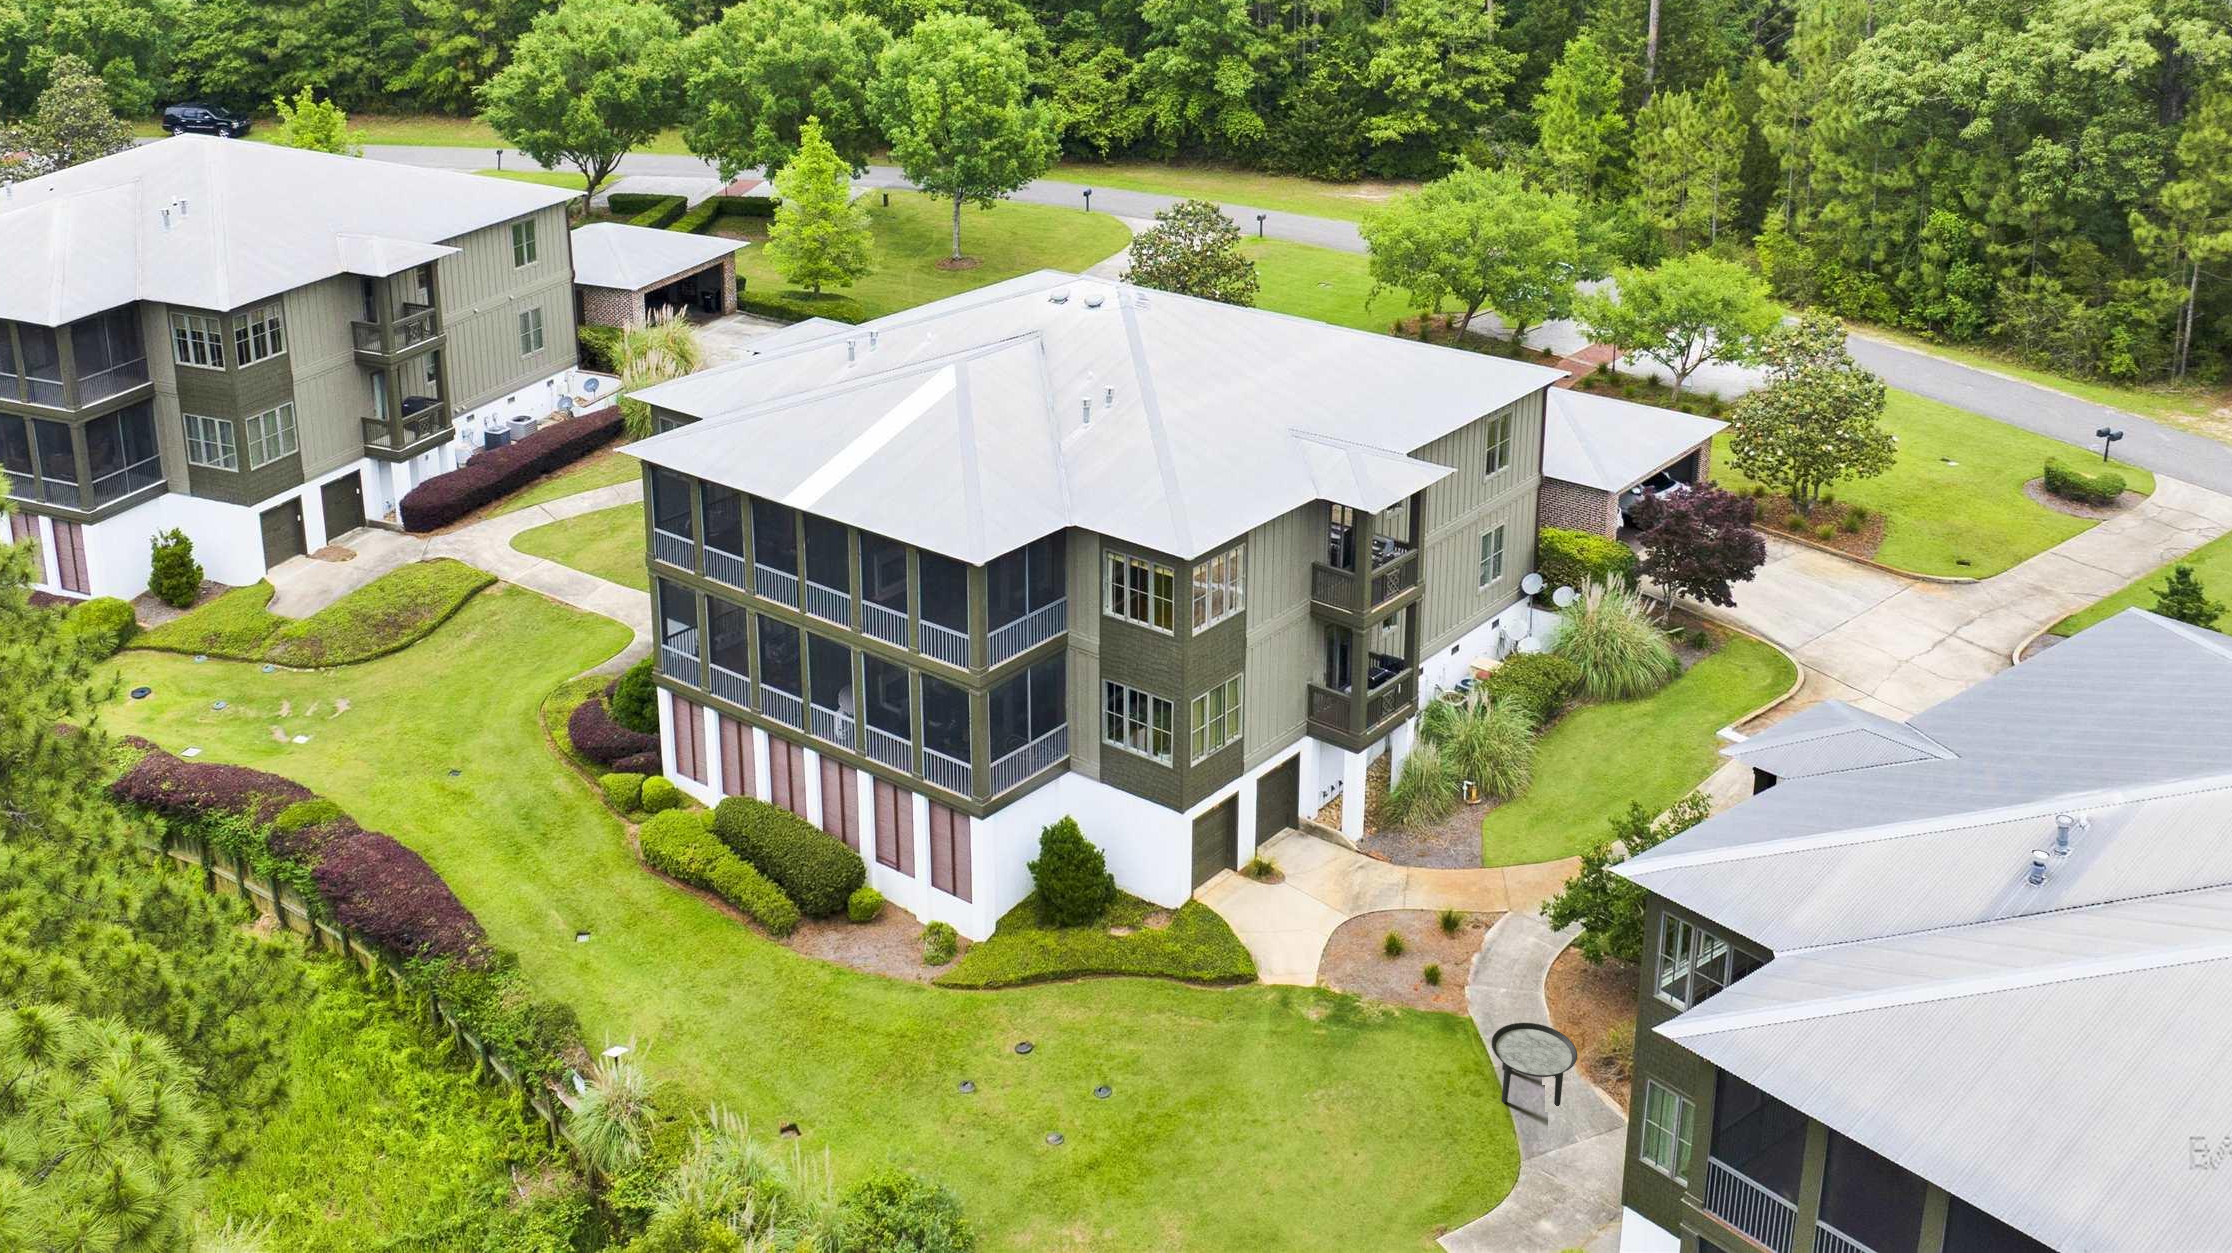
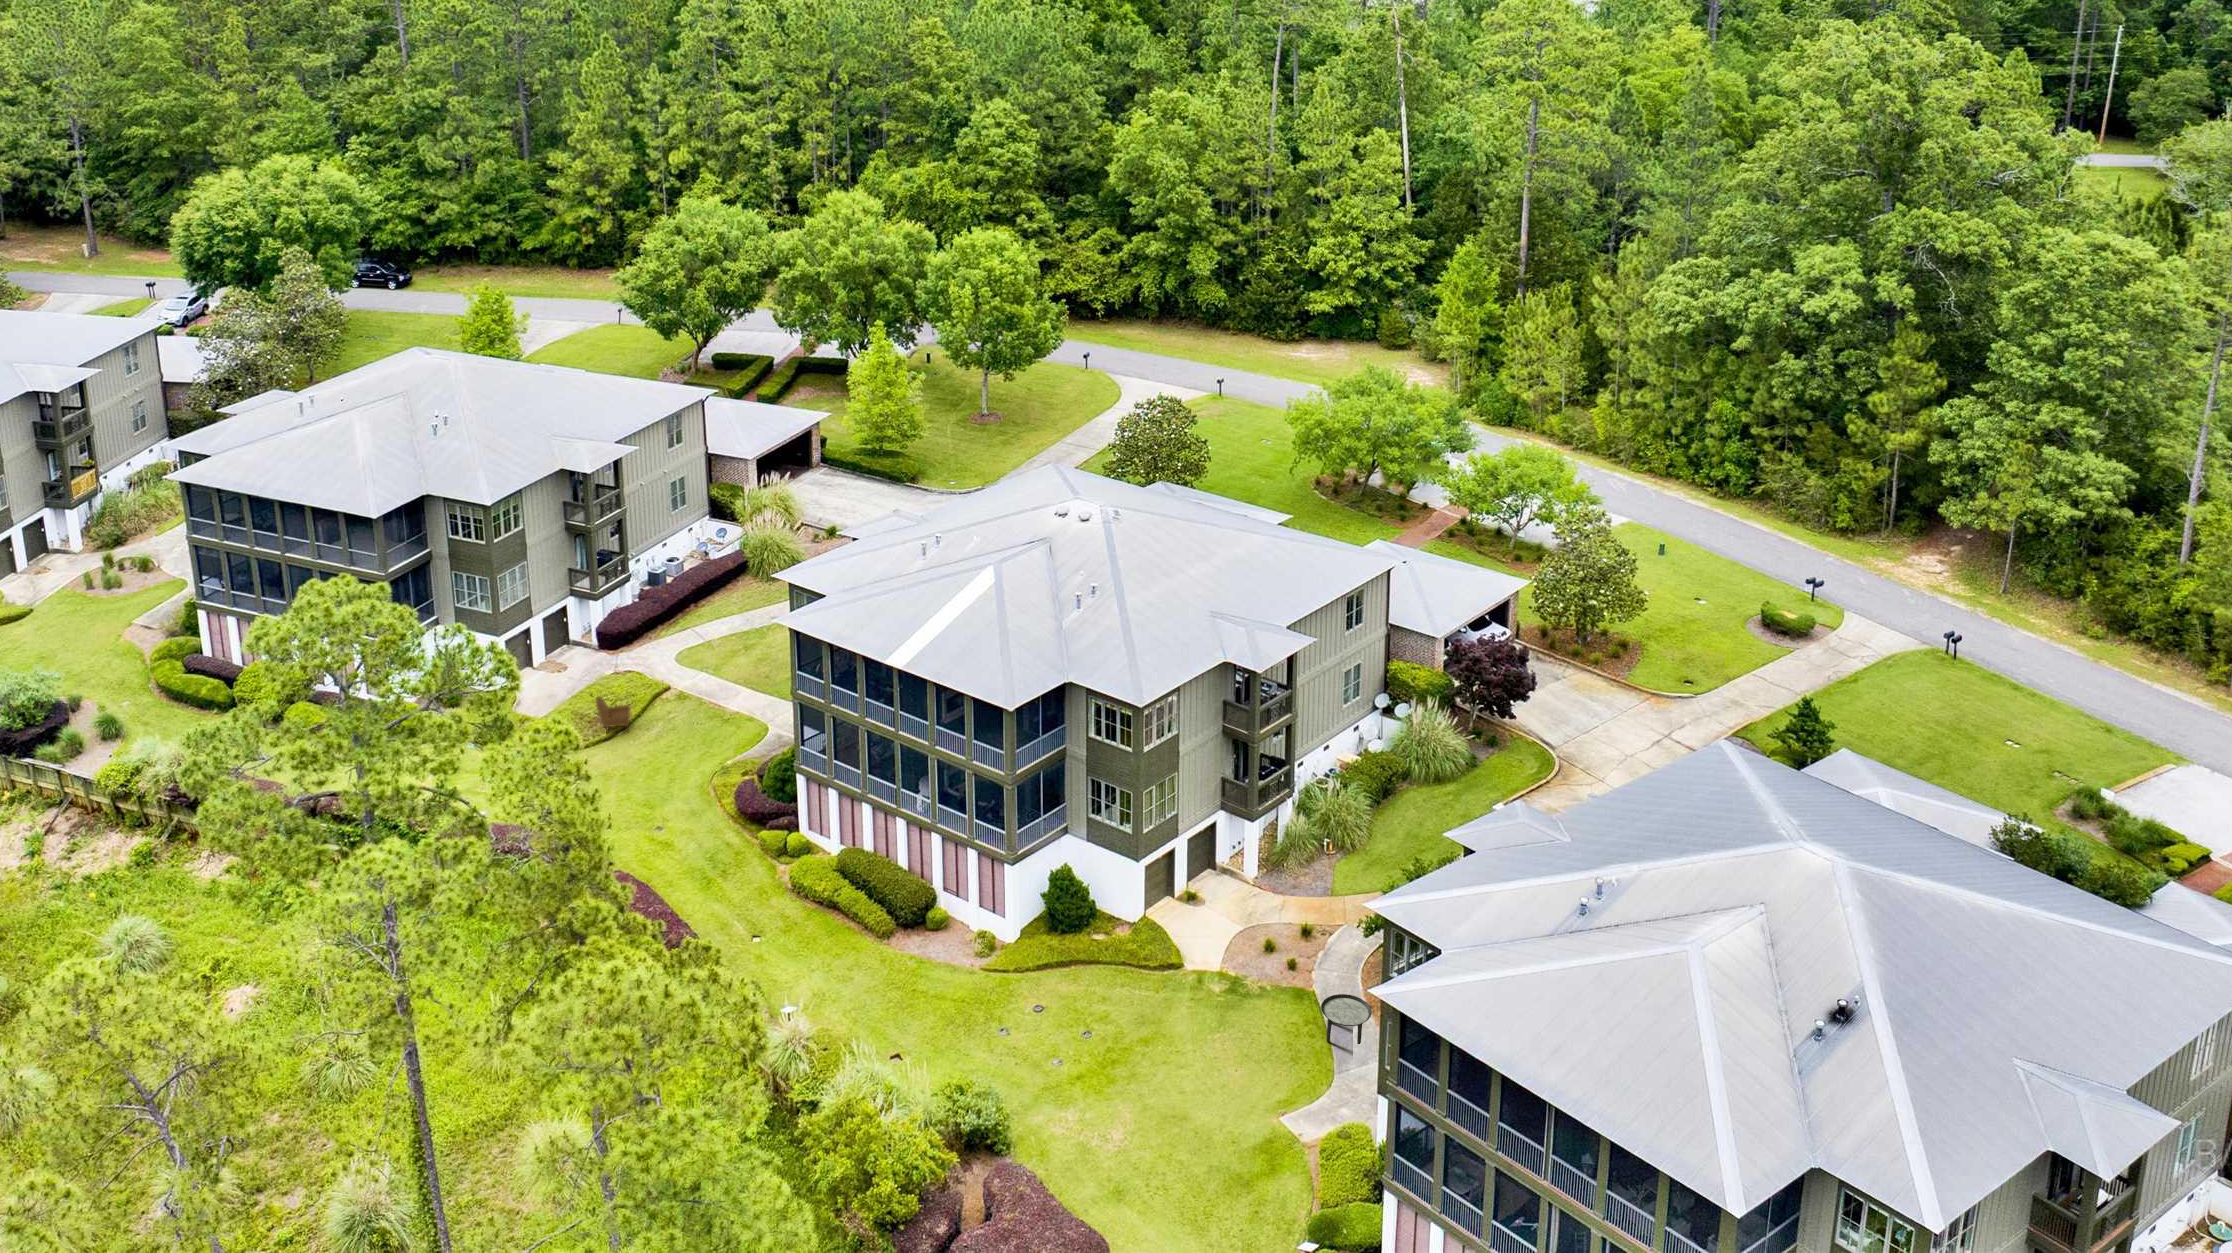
chair: none [381,588,435,642] -> present [596,696,630,728]

